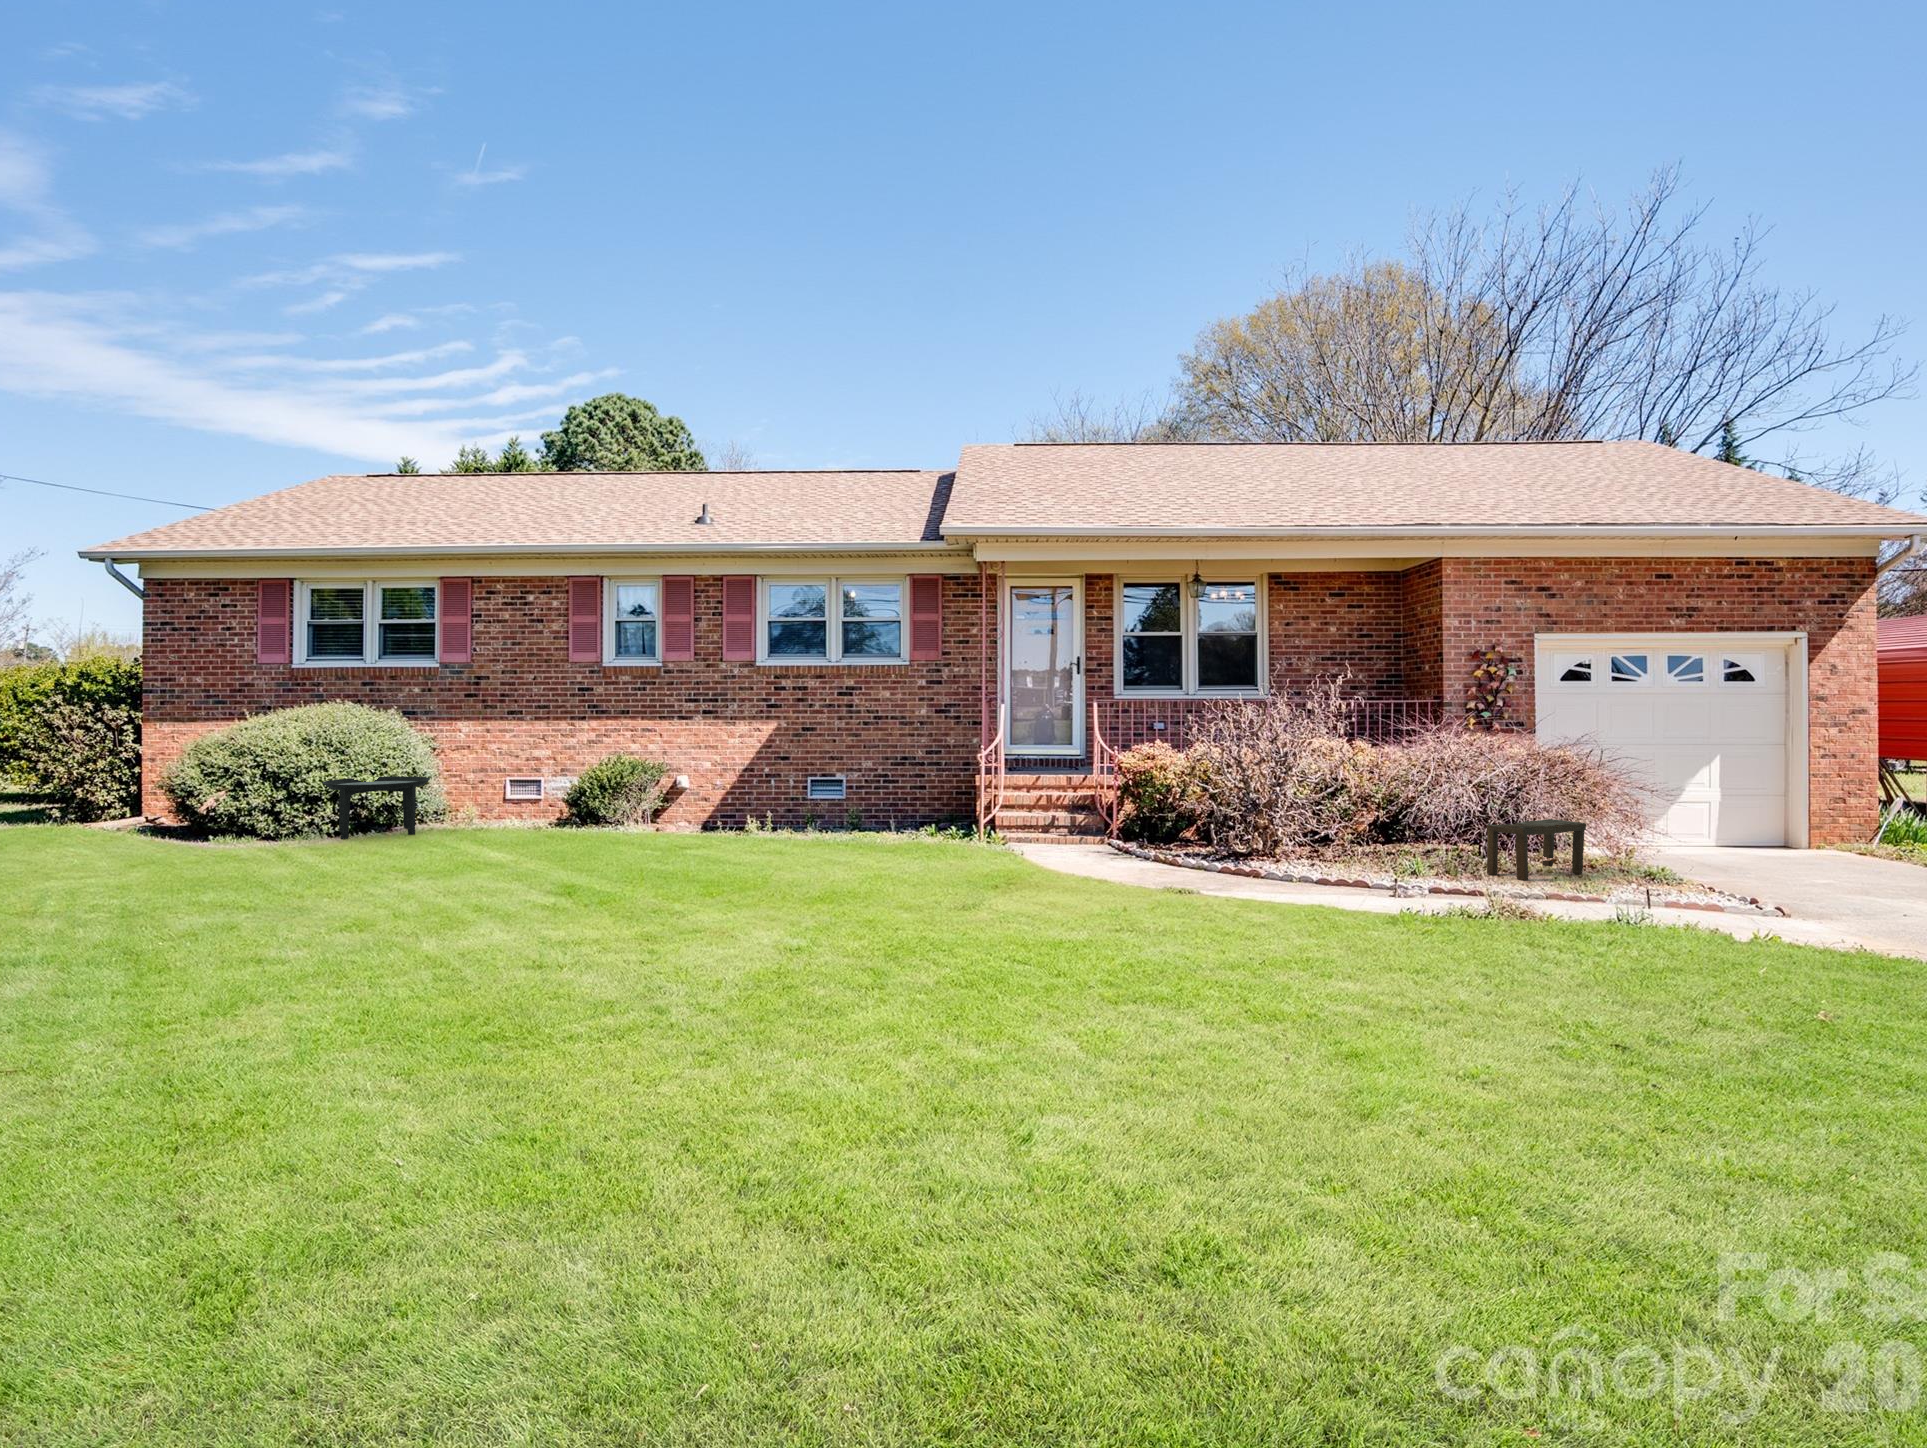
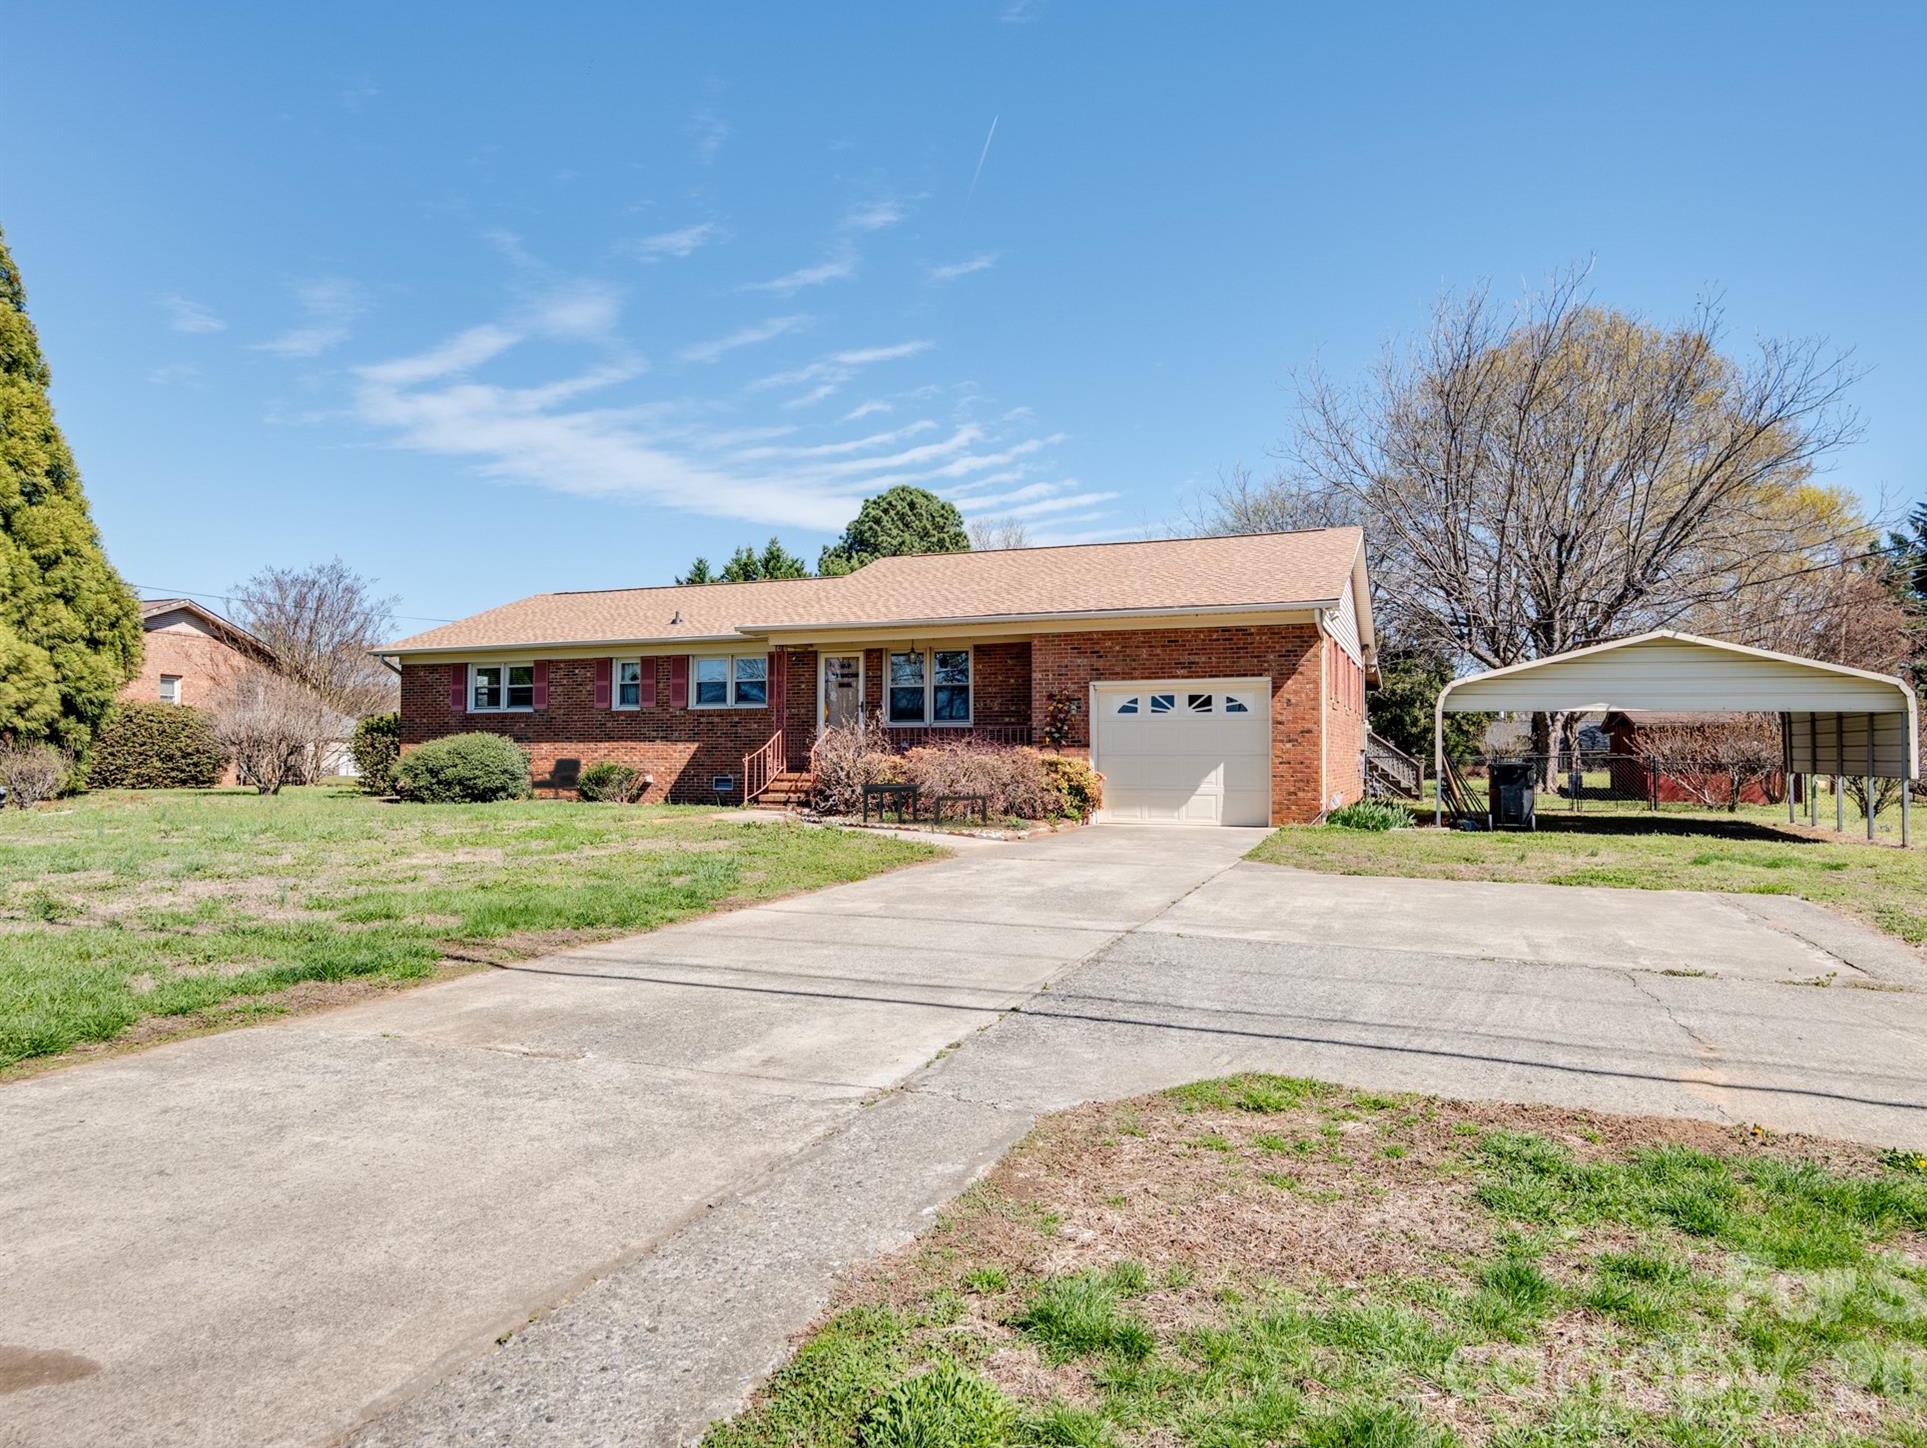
chair: none [465,747,555,822] -> present [531,758,582,798]
round table: present [323,776,430,839] -> present [860,784,921,823]

